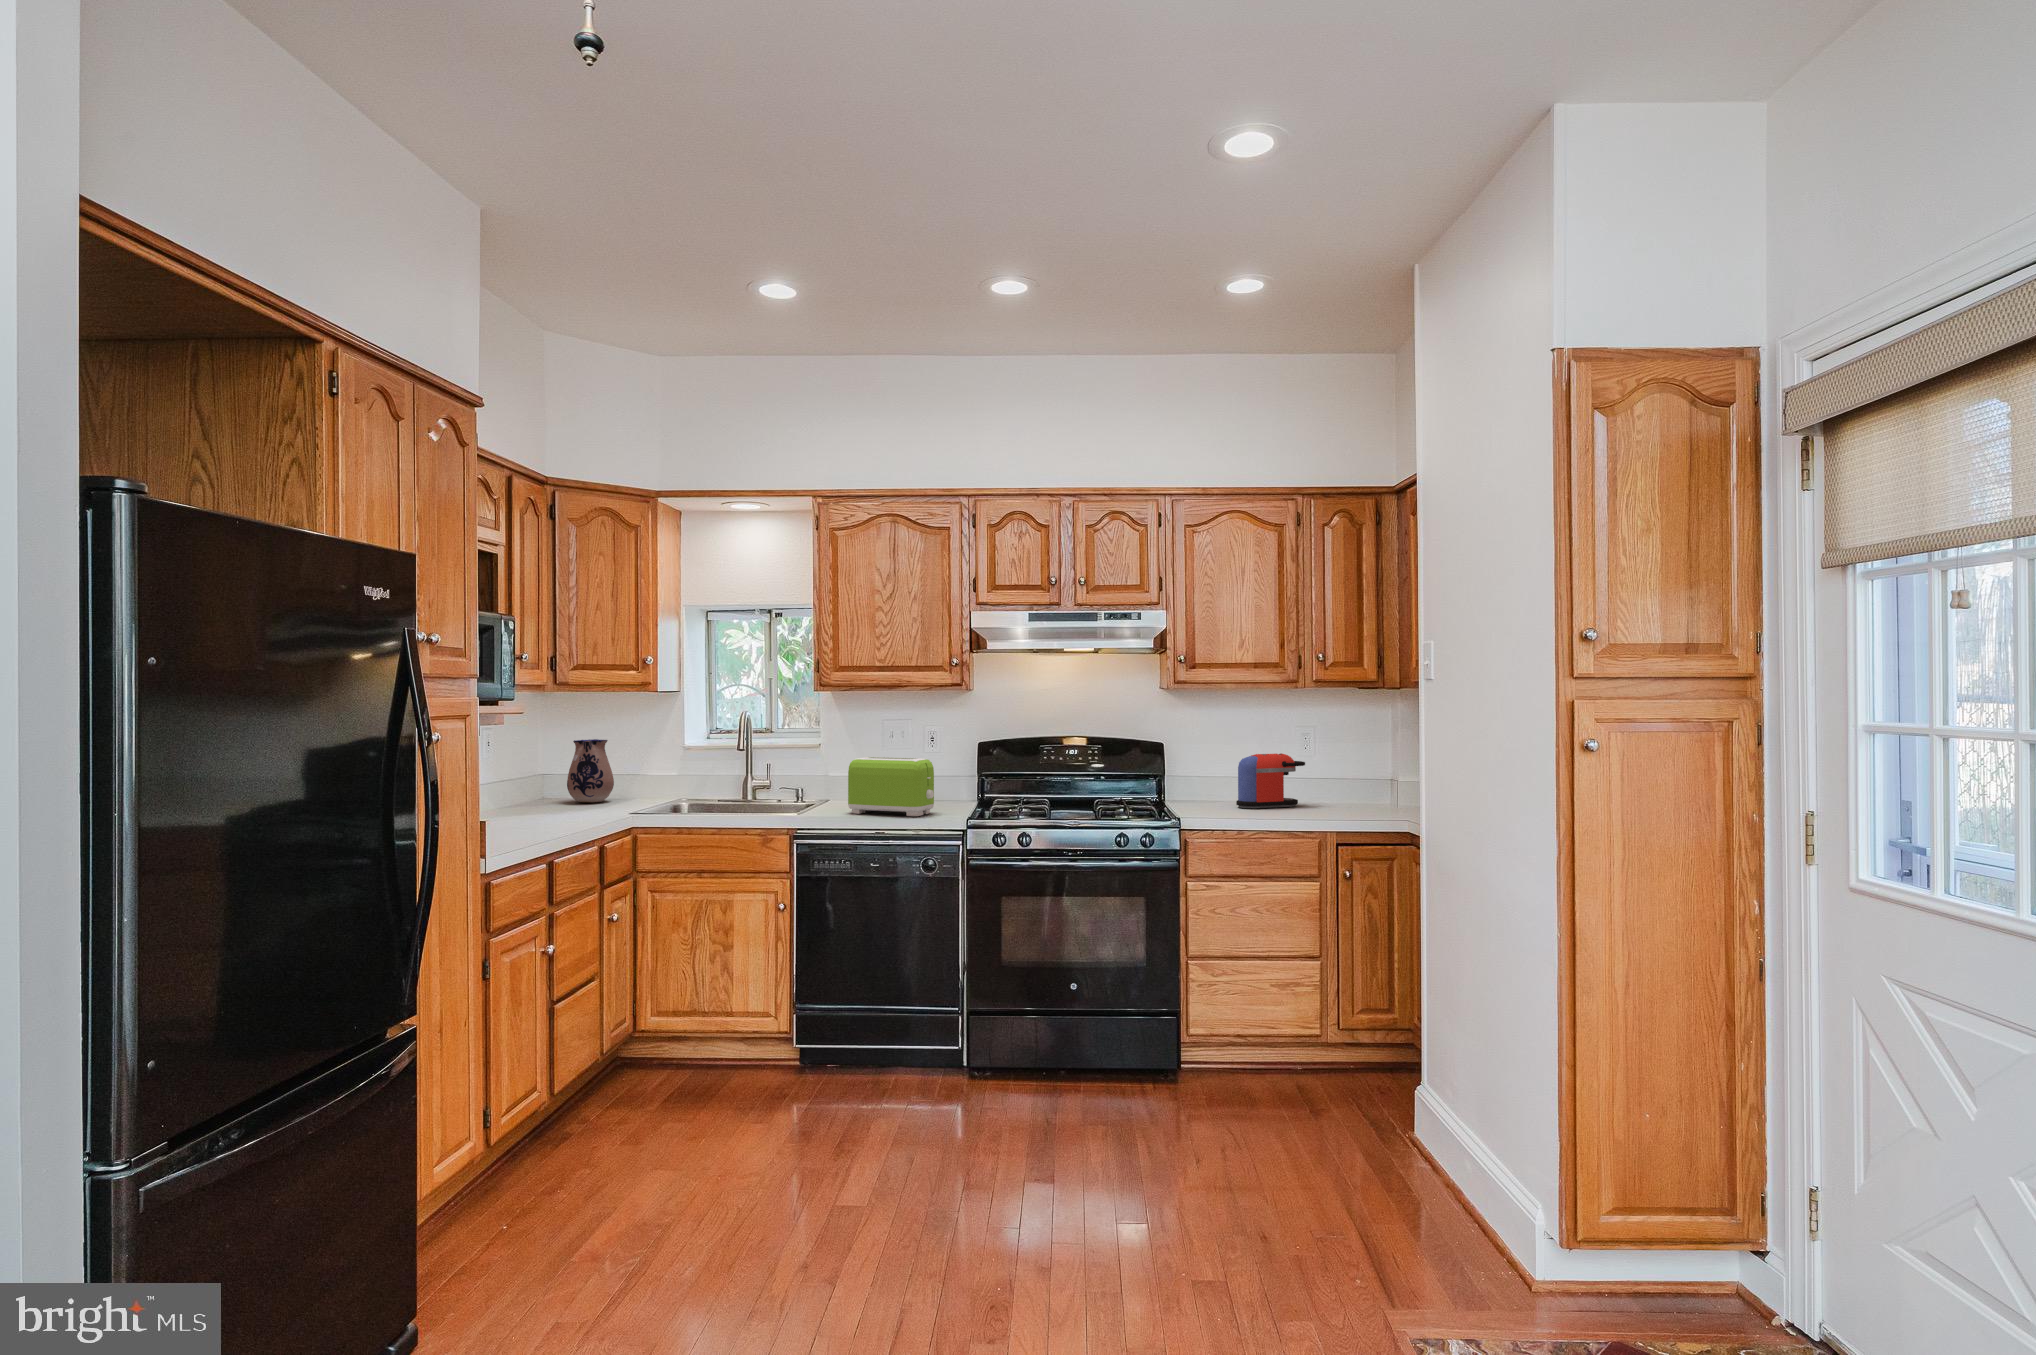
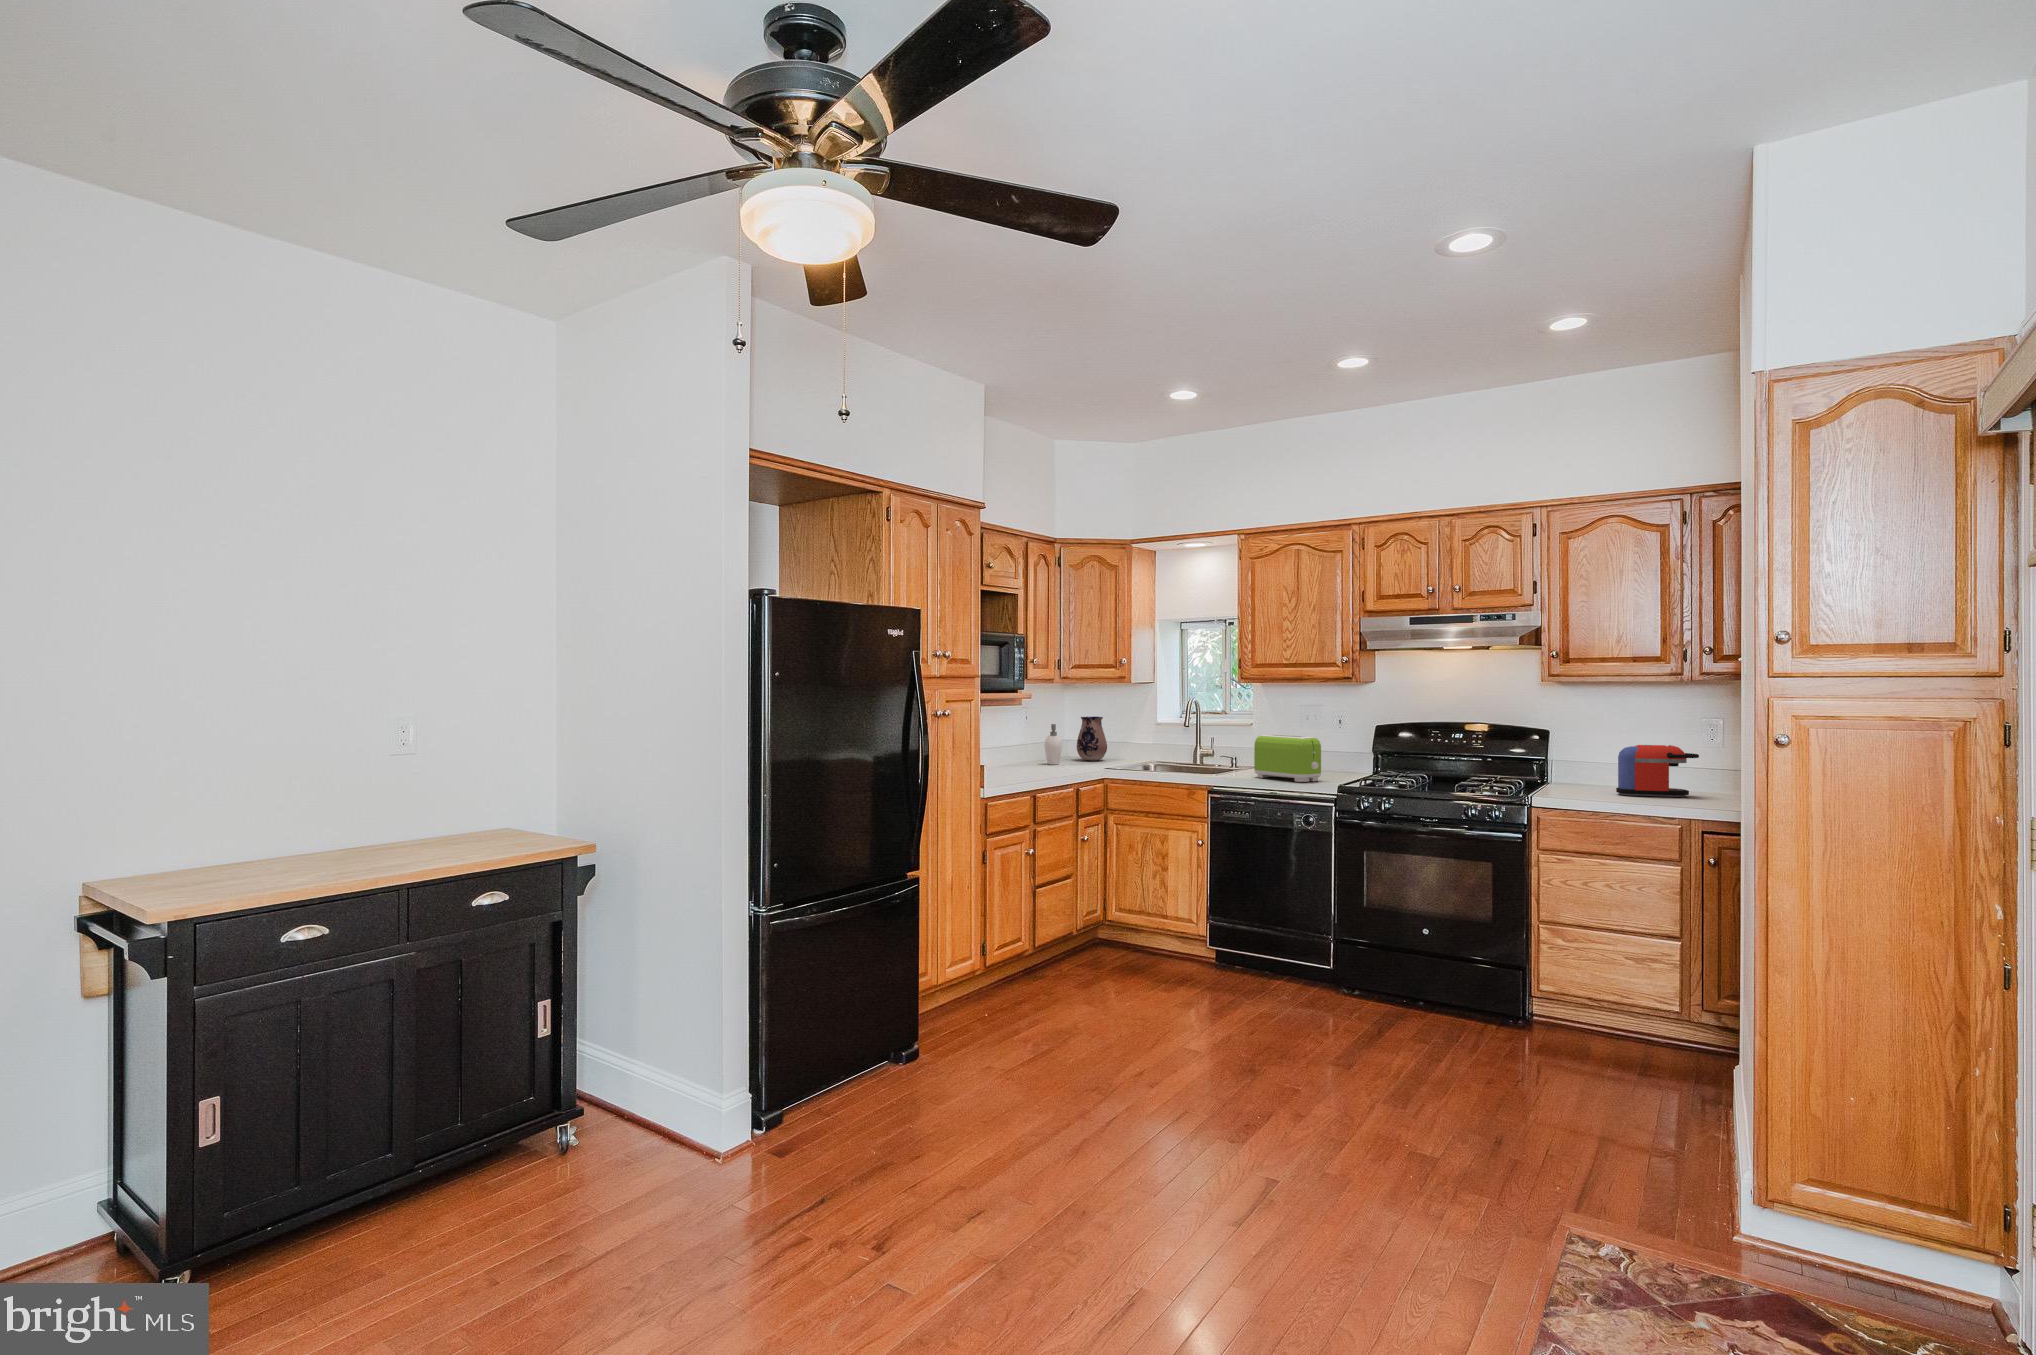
soap dispenser: none [525,753,553,813] -> present [1045,724,1062,765]

